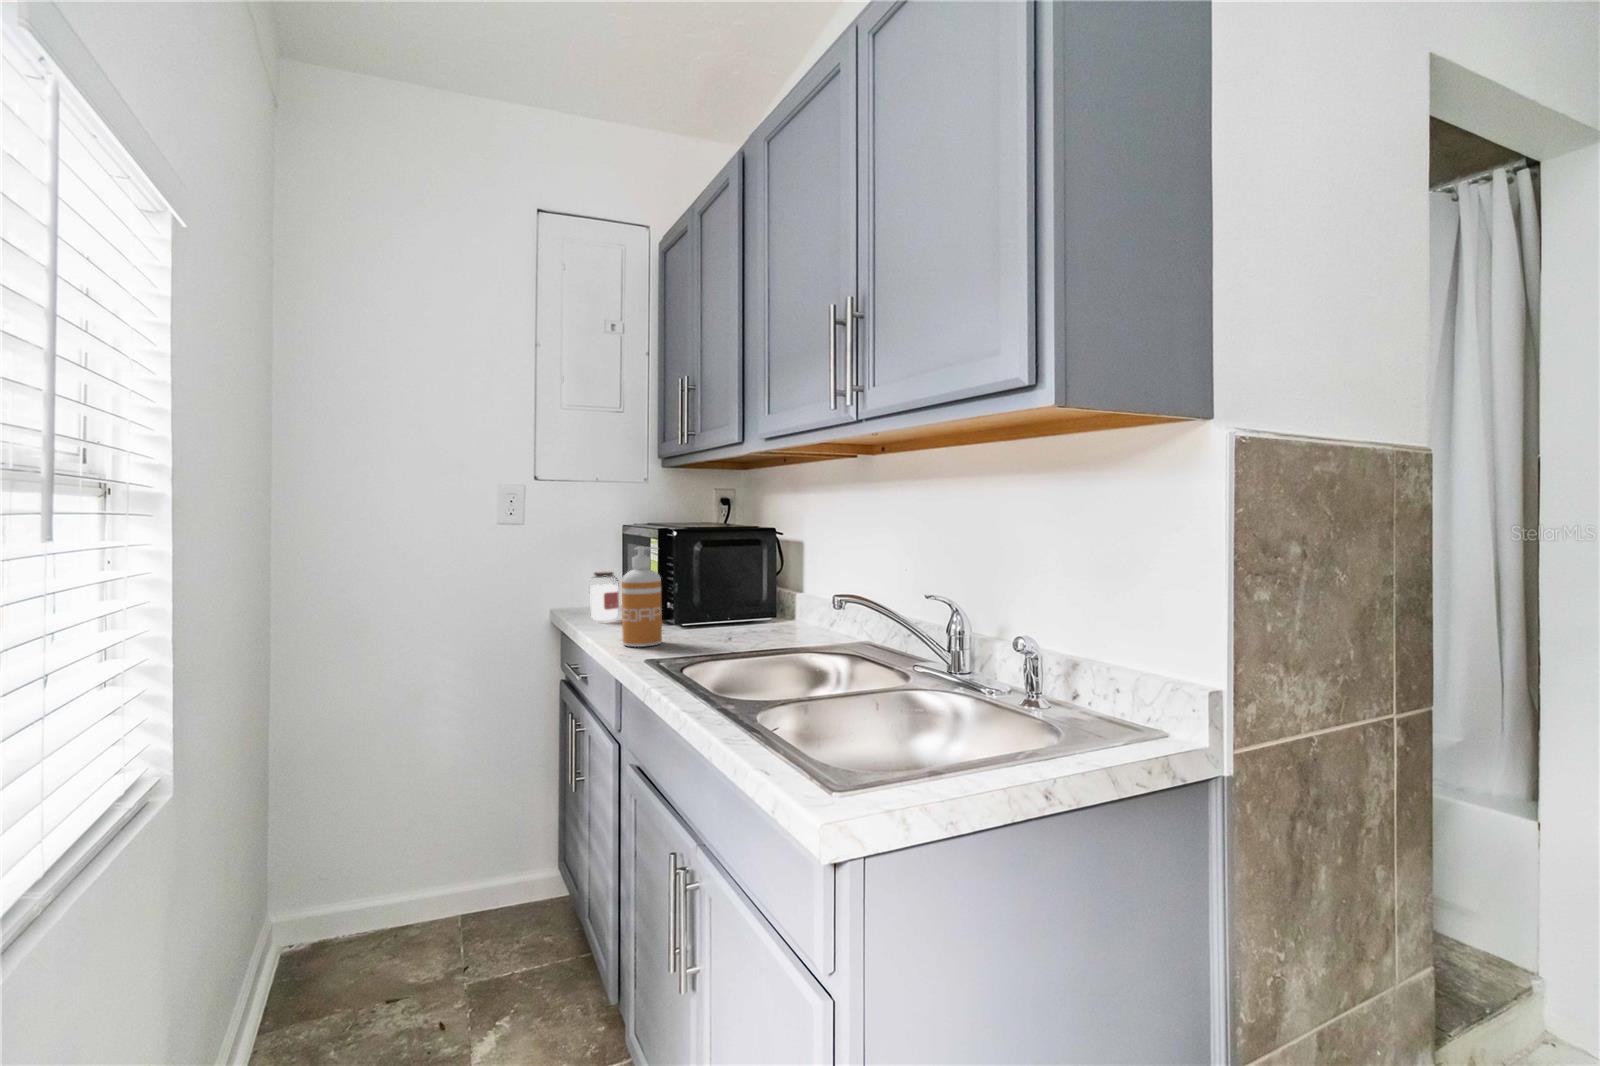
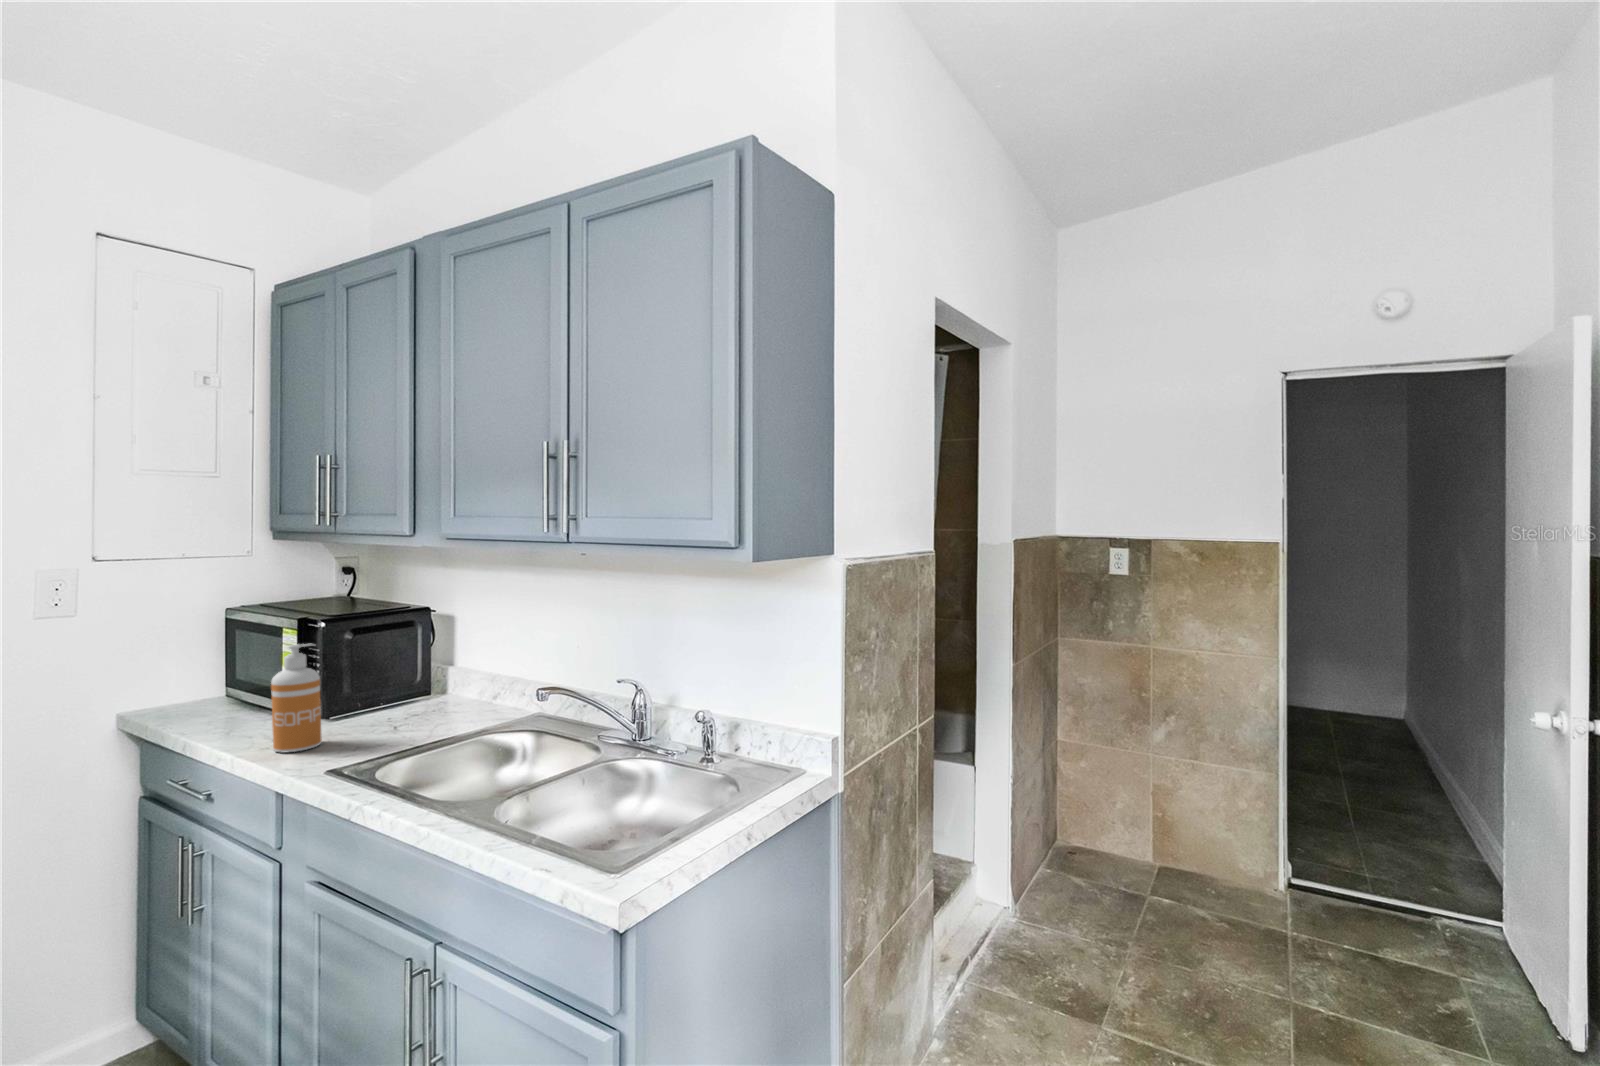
jar: present [590,572,619,621] -> none [192,665,234,724]

